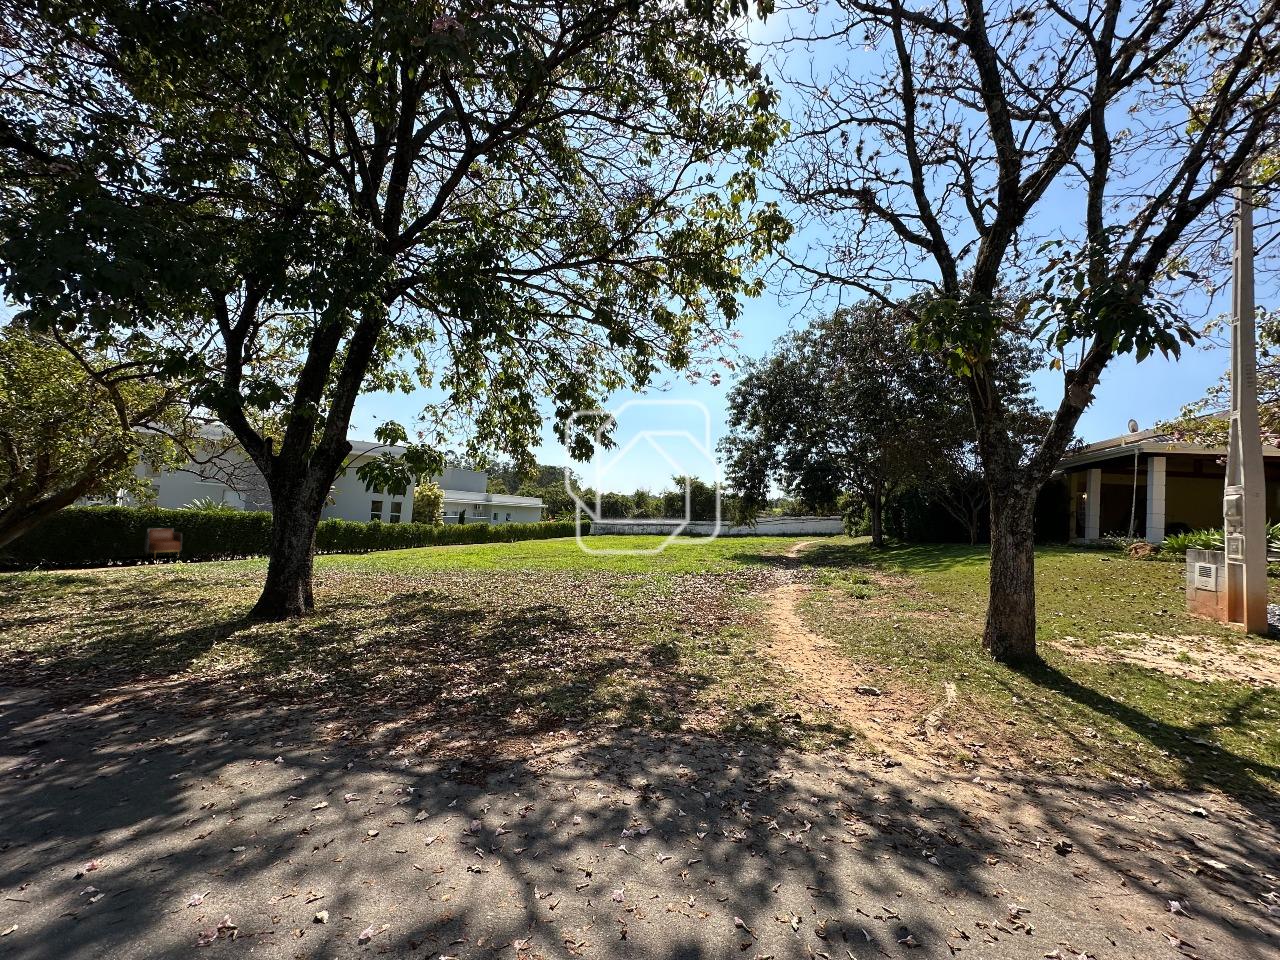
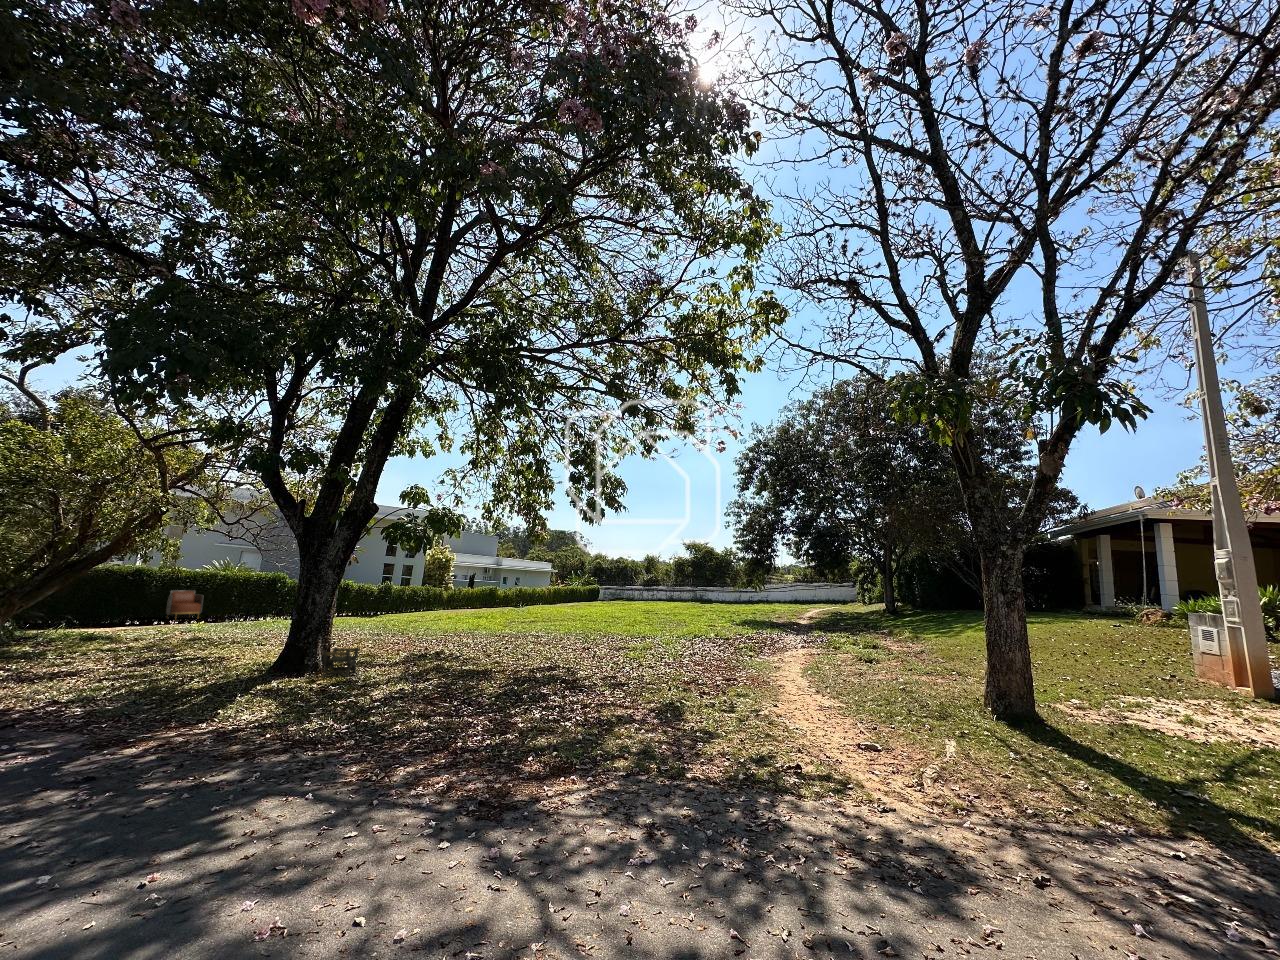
stool: none [301,589,341,620] -> present [322,647,360,677]

